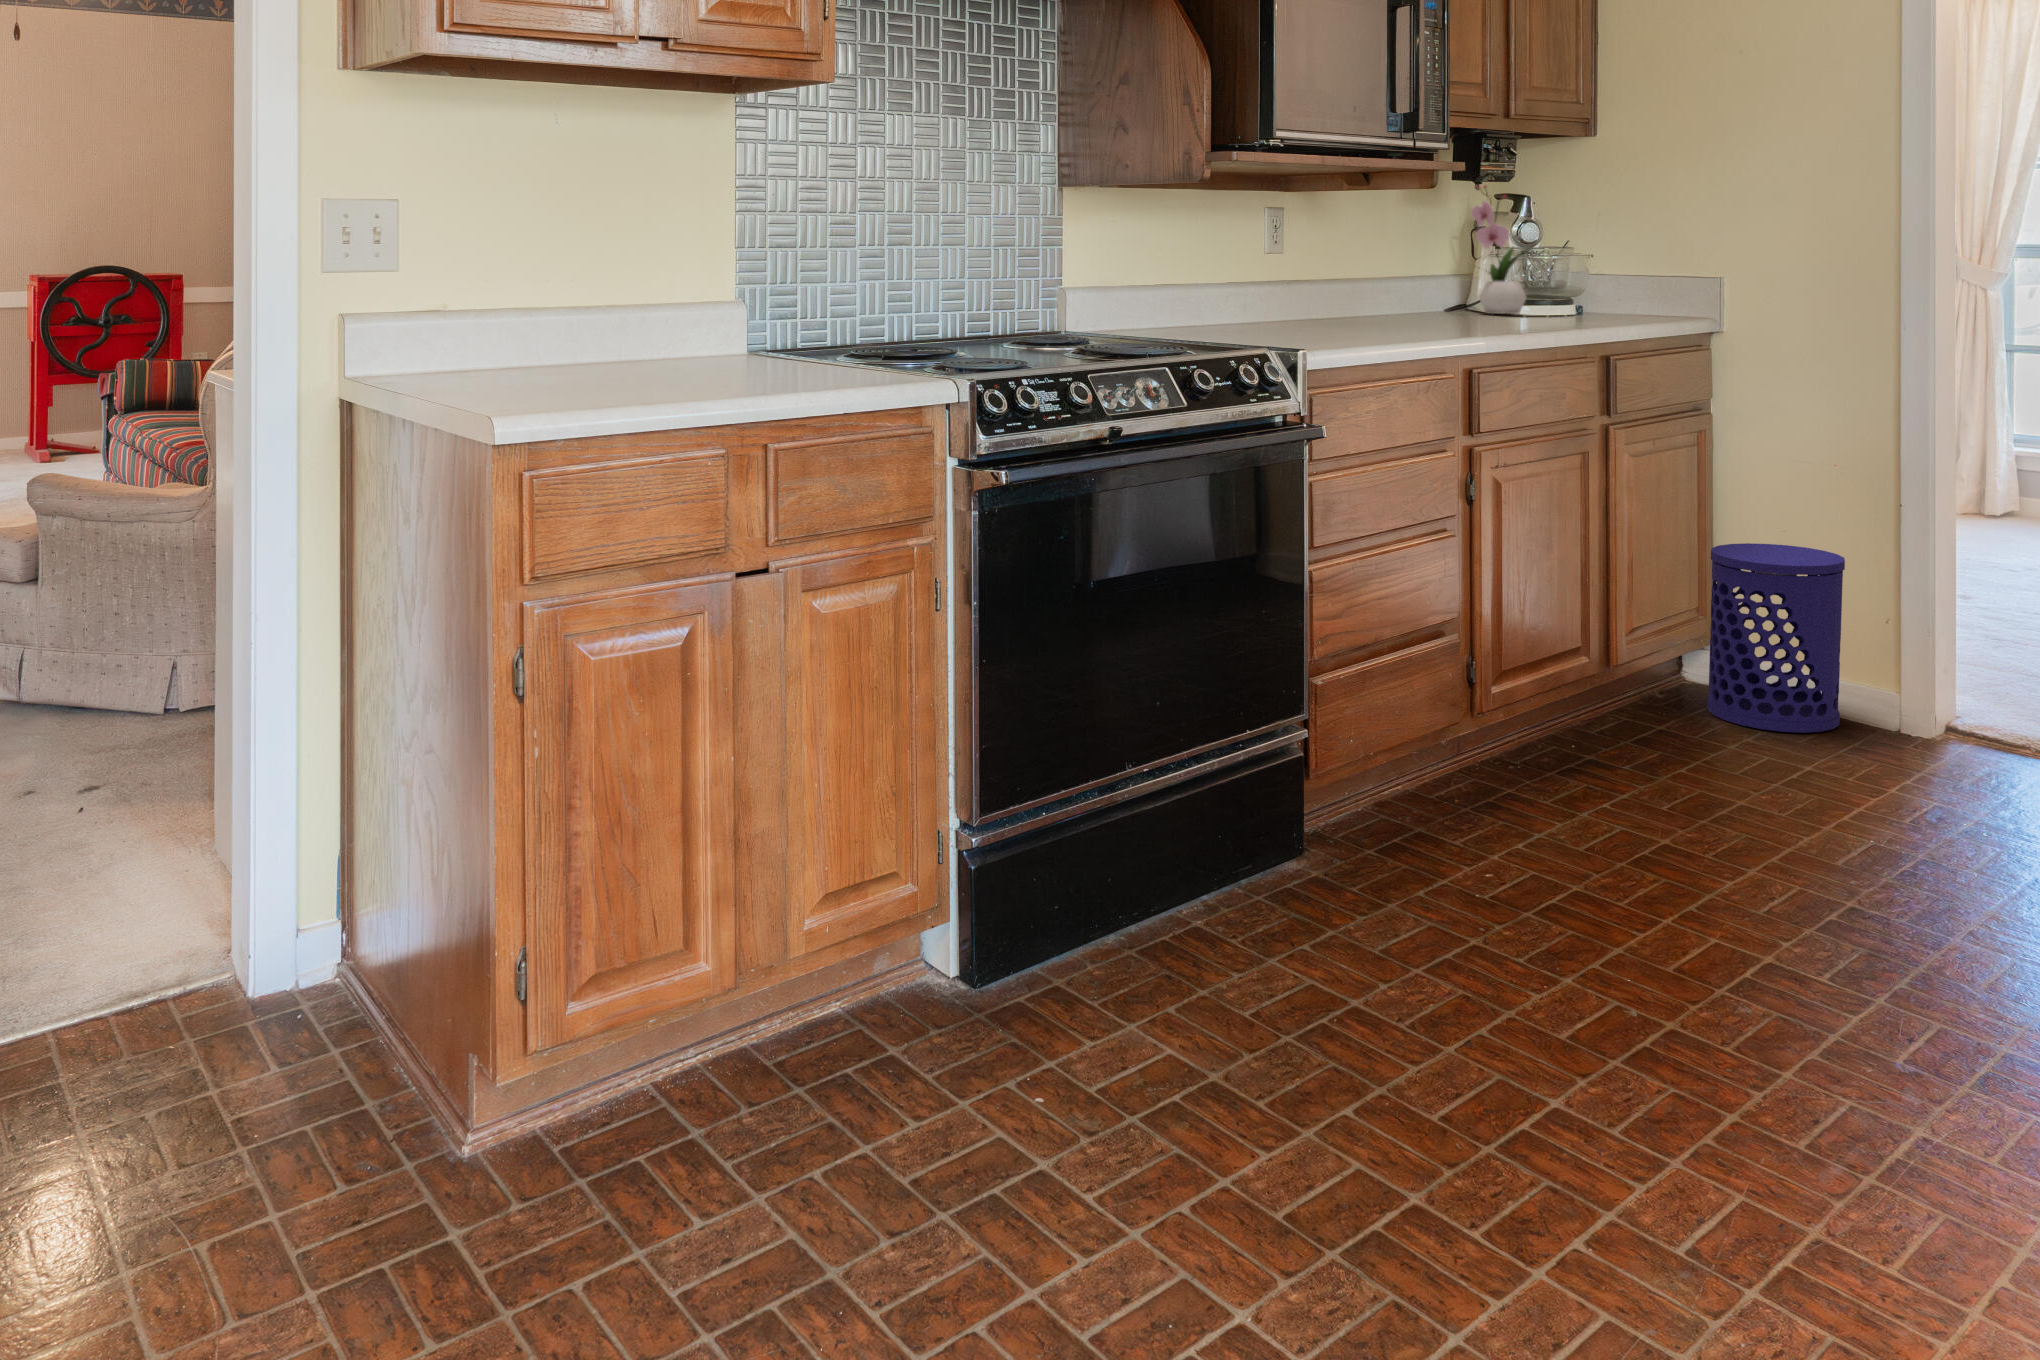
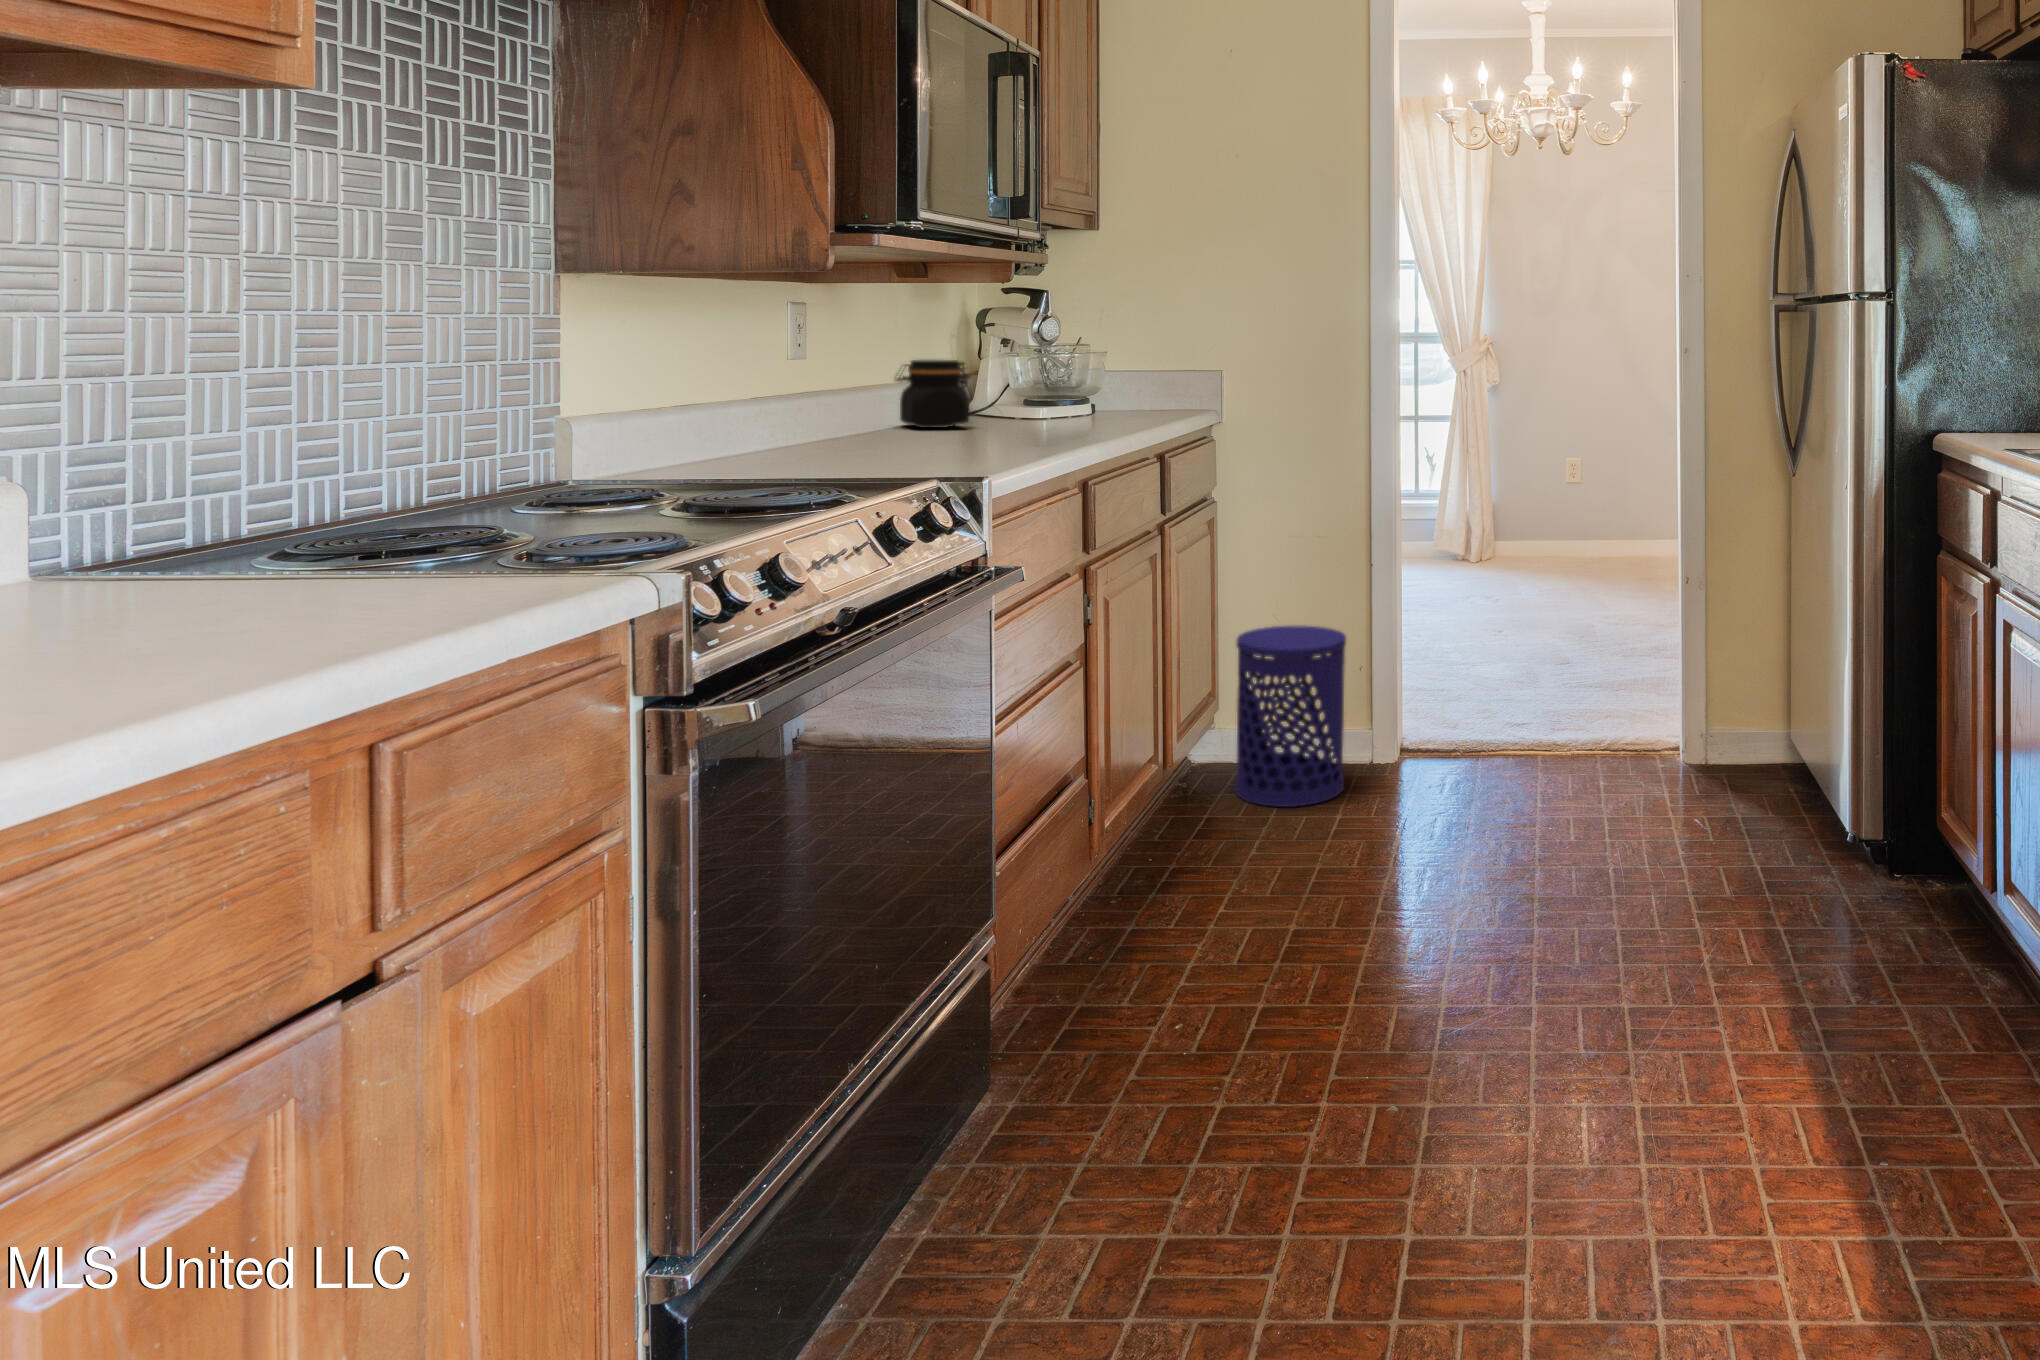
flower arrangement: present [1471,185,1529,314] -> none [996,276,1059,416]
jar: none [1360,259,1428,318] -> present [896,360,972,428]

